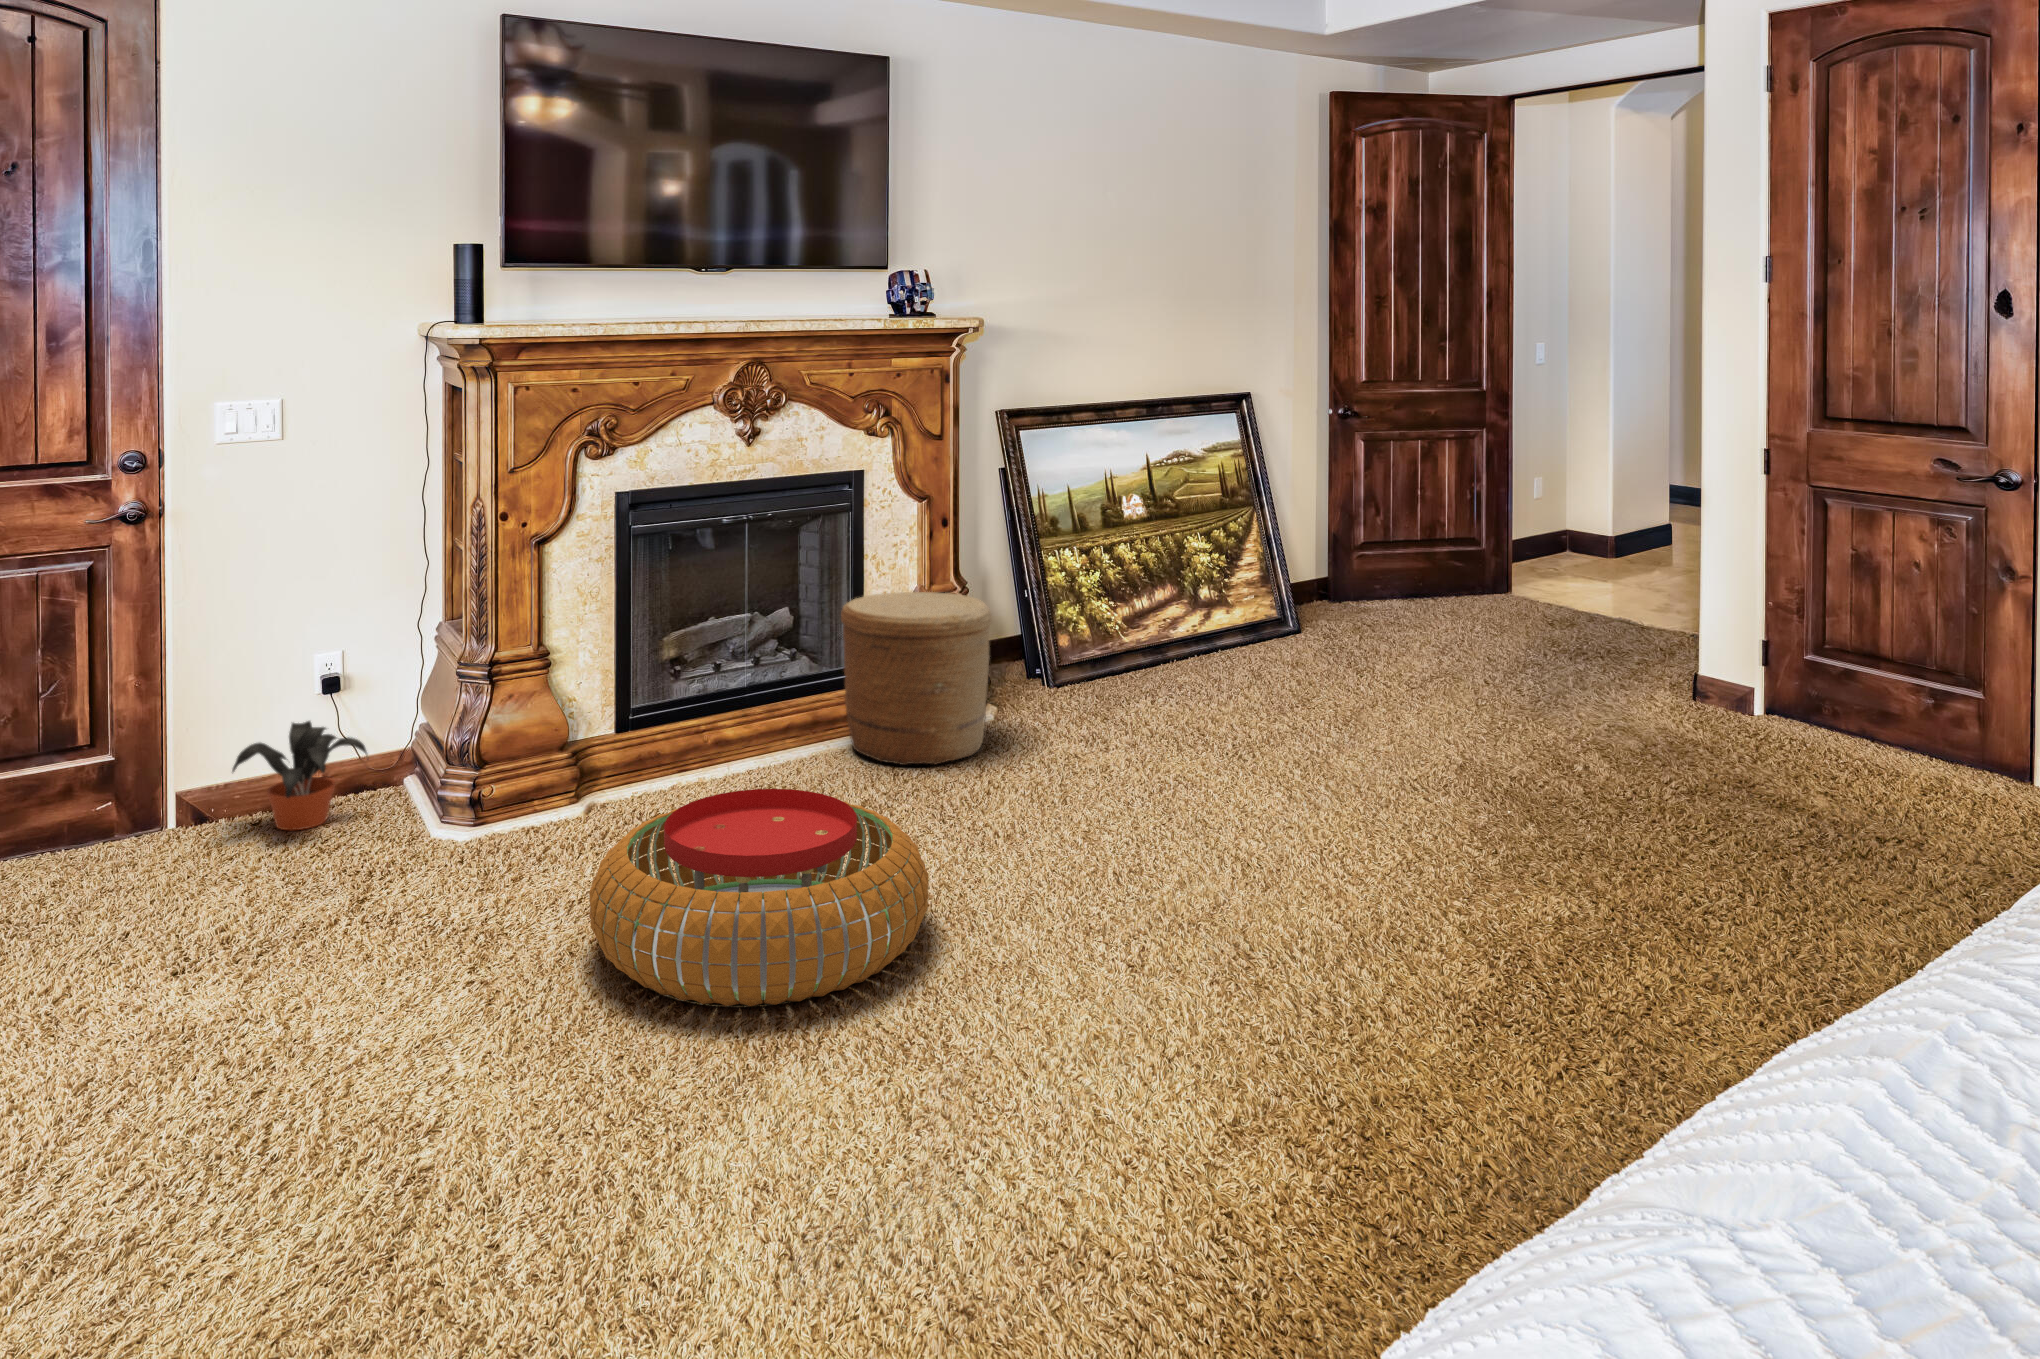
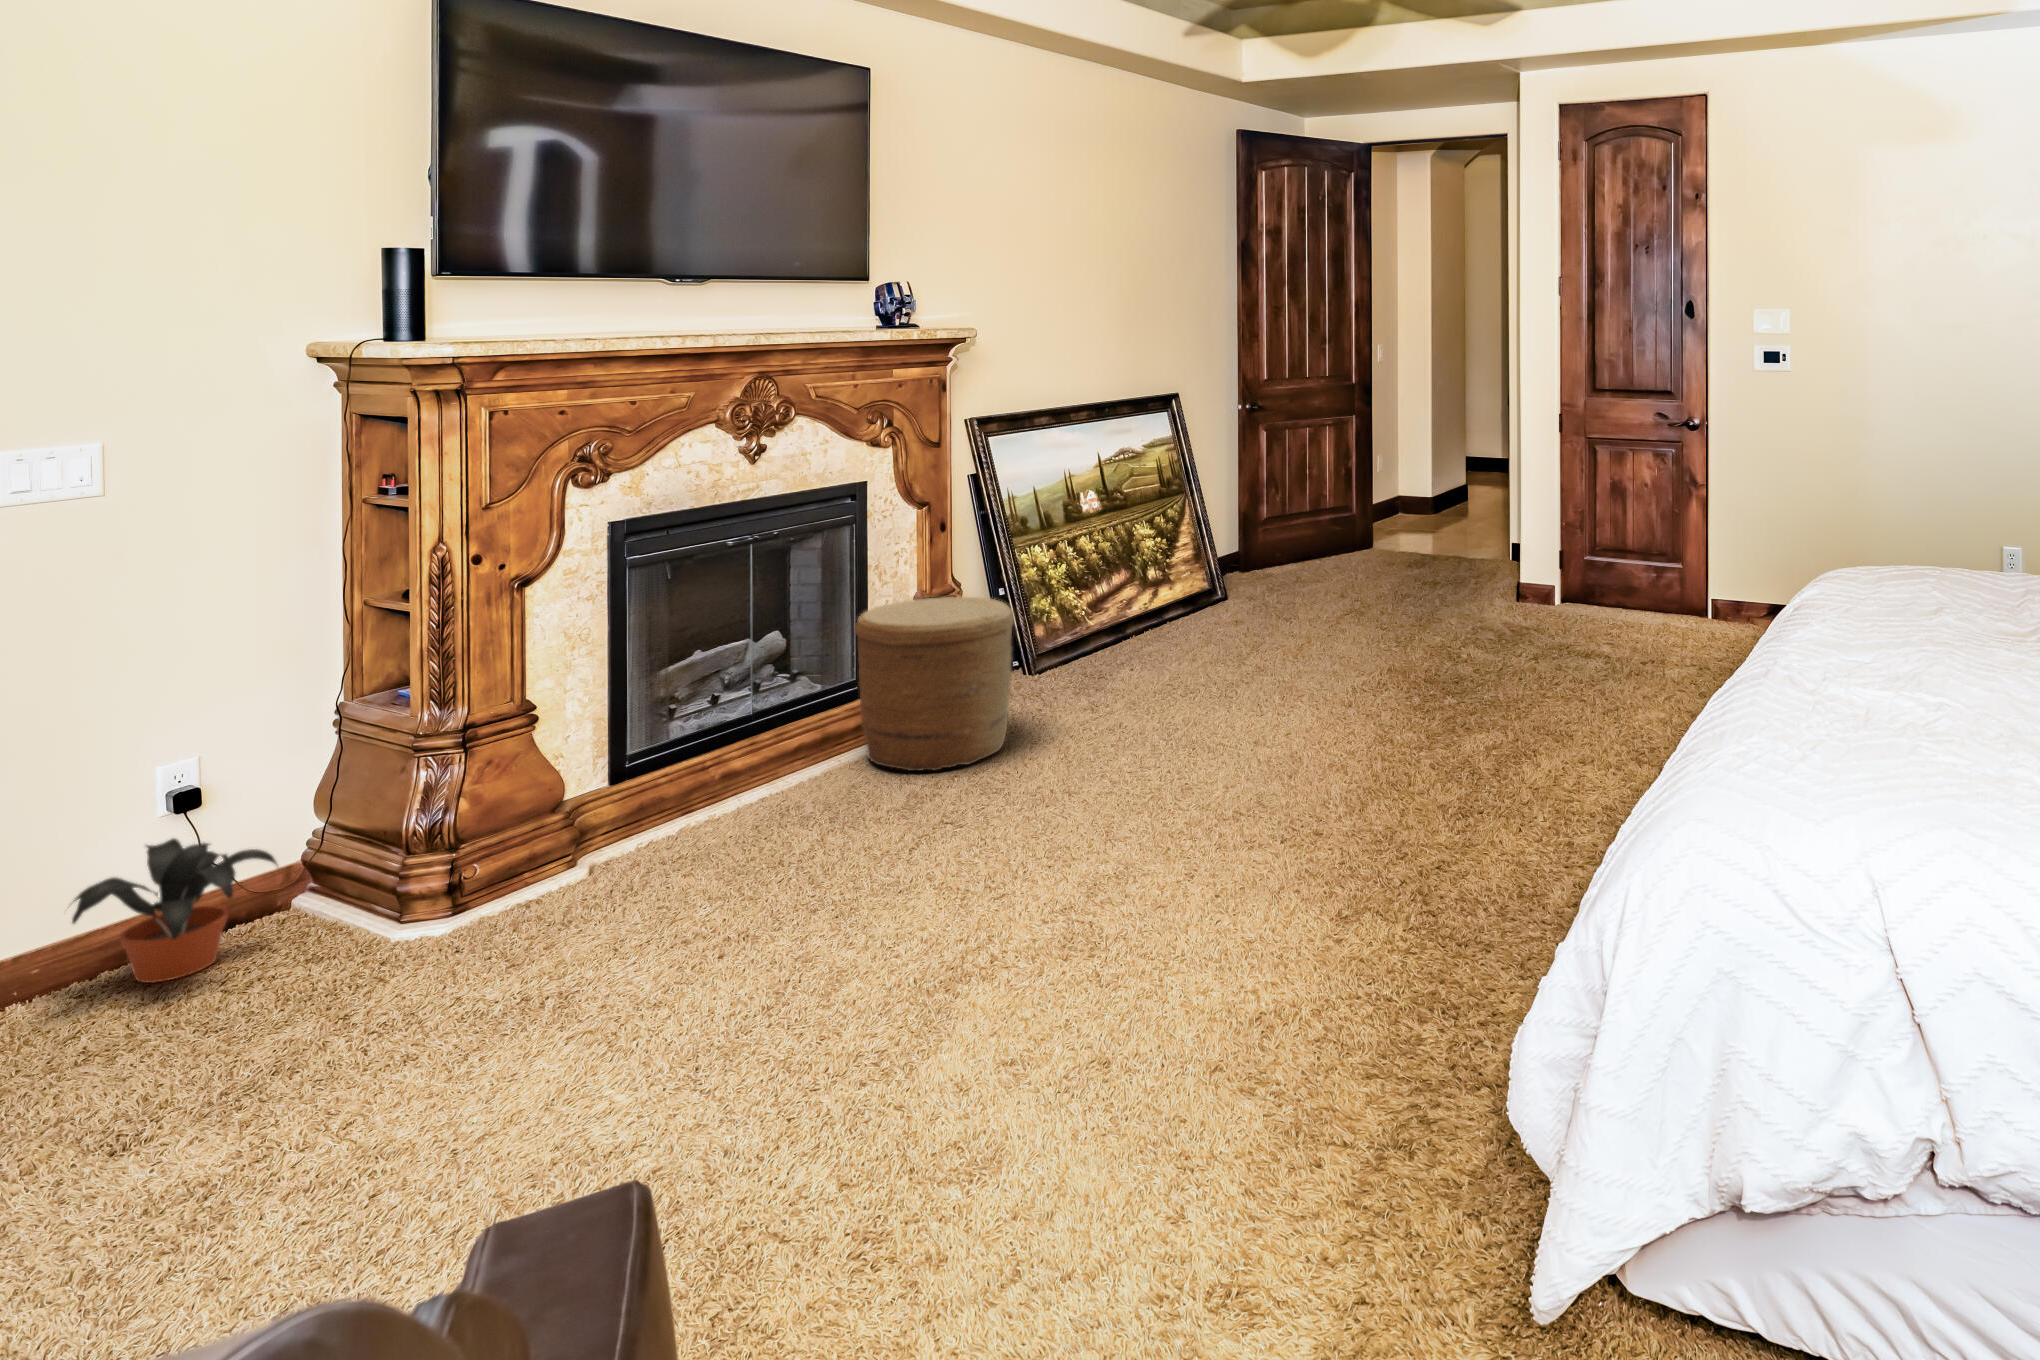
pouf: present [589,789,929,1006] -> none [704,807,1071,1040]

